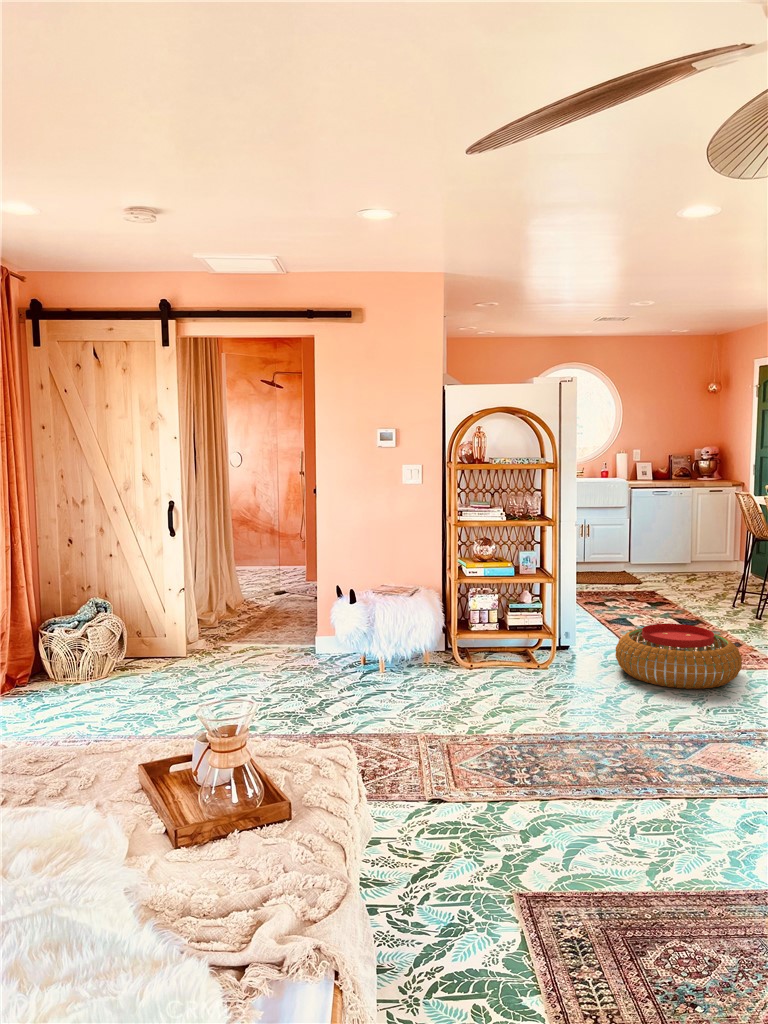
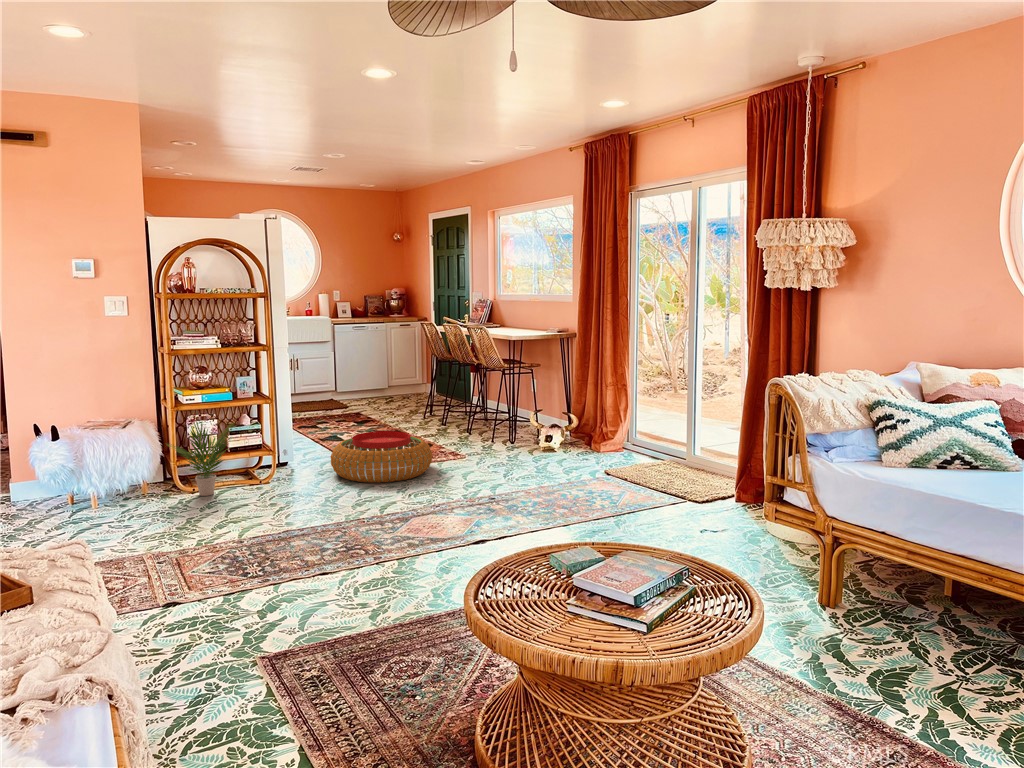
potted plant: none [446,594,515,675] -> present [170,421,231,496]

